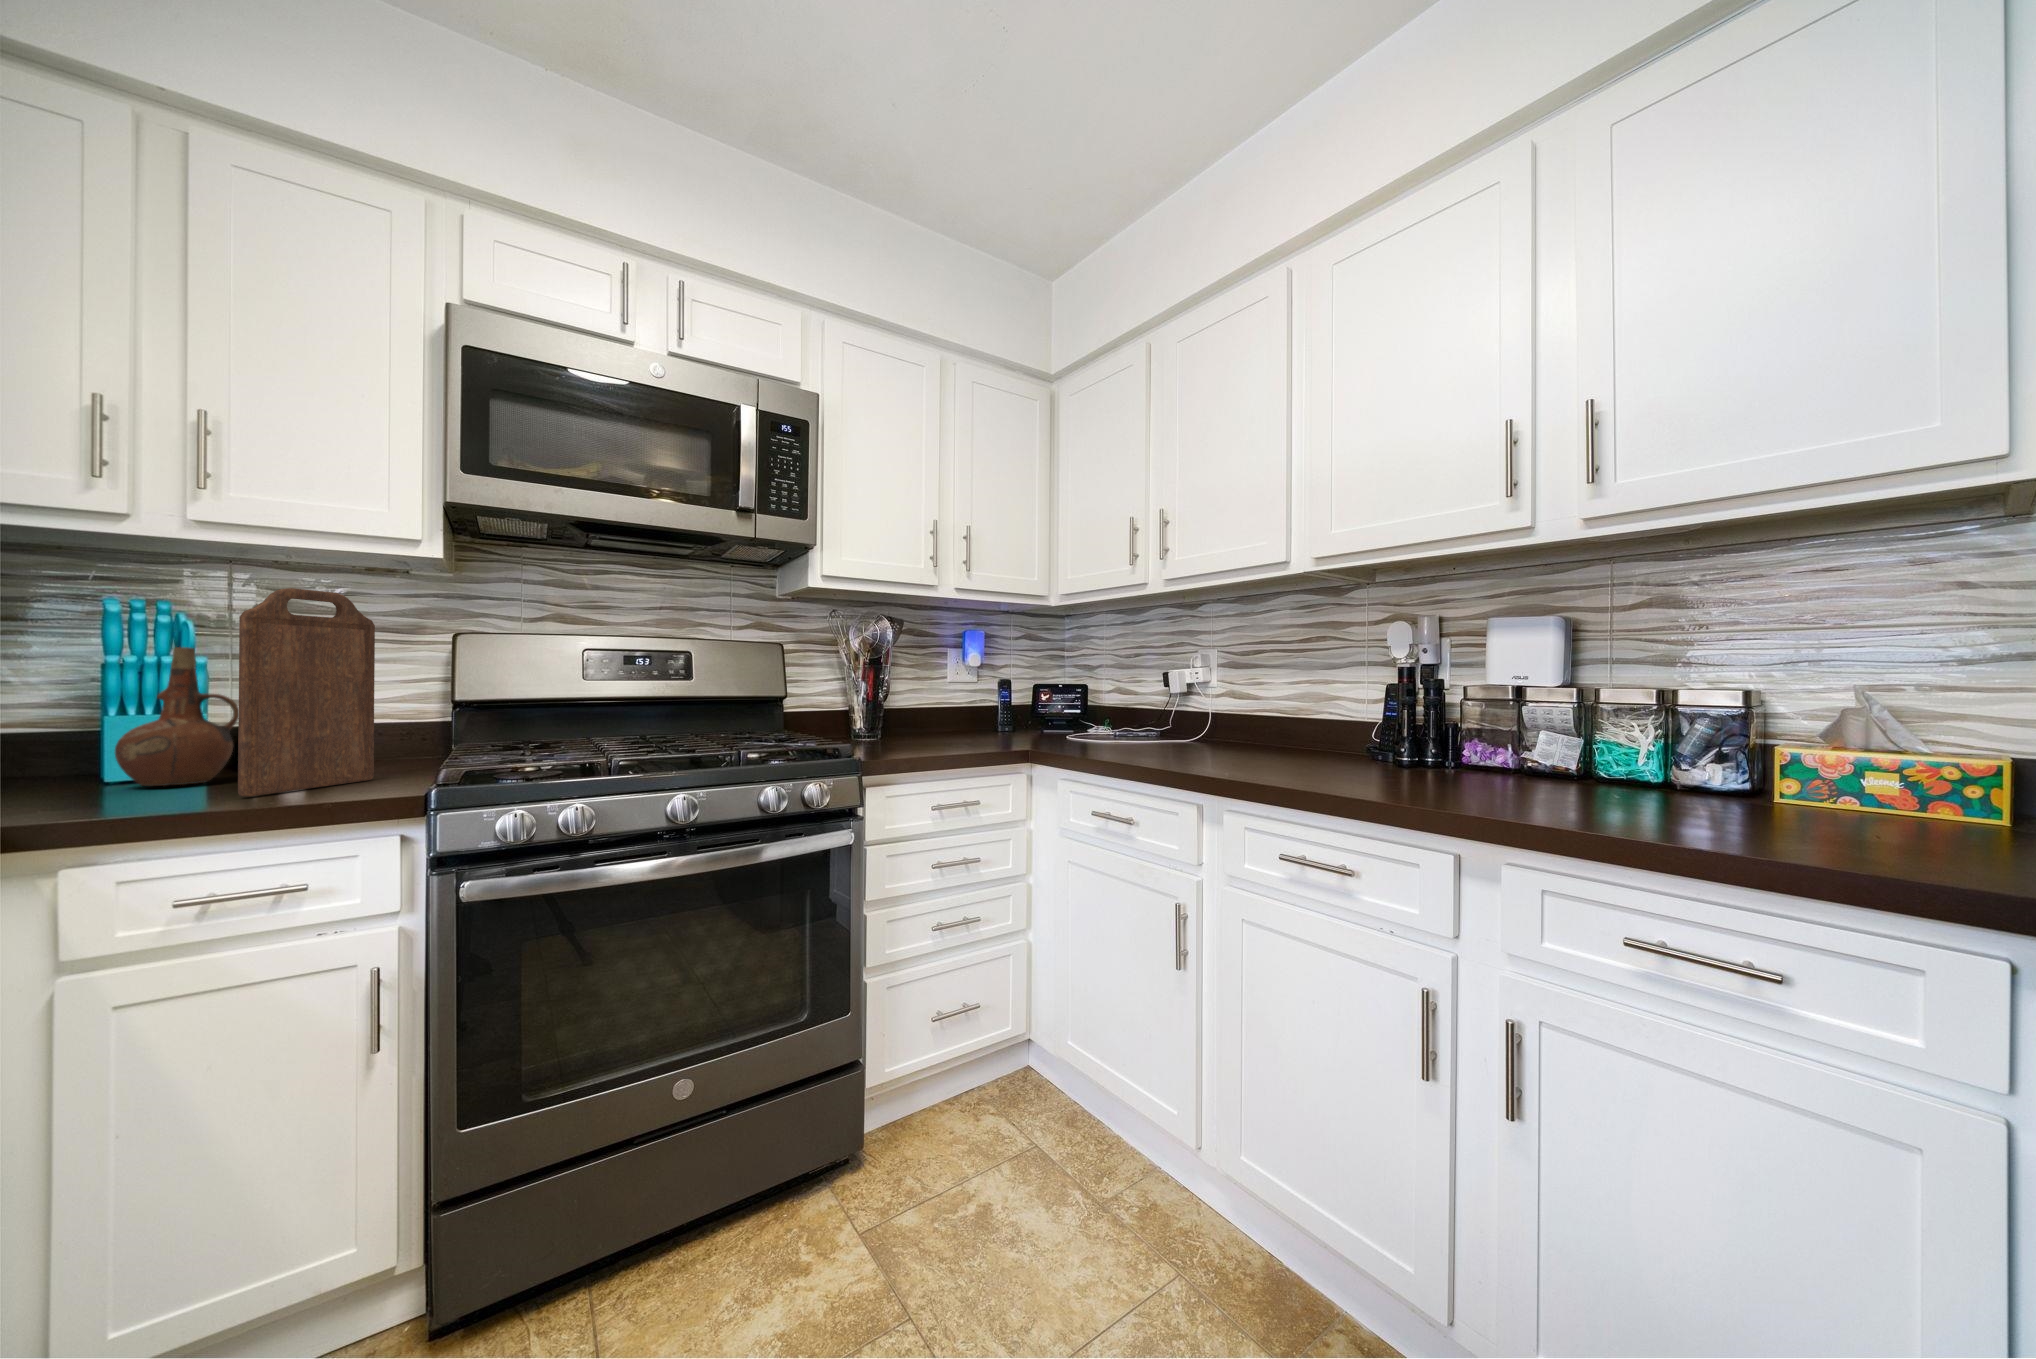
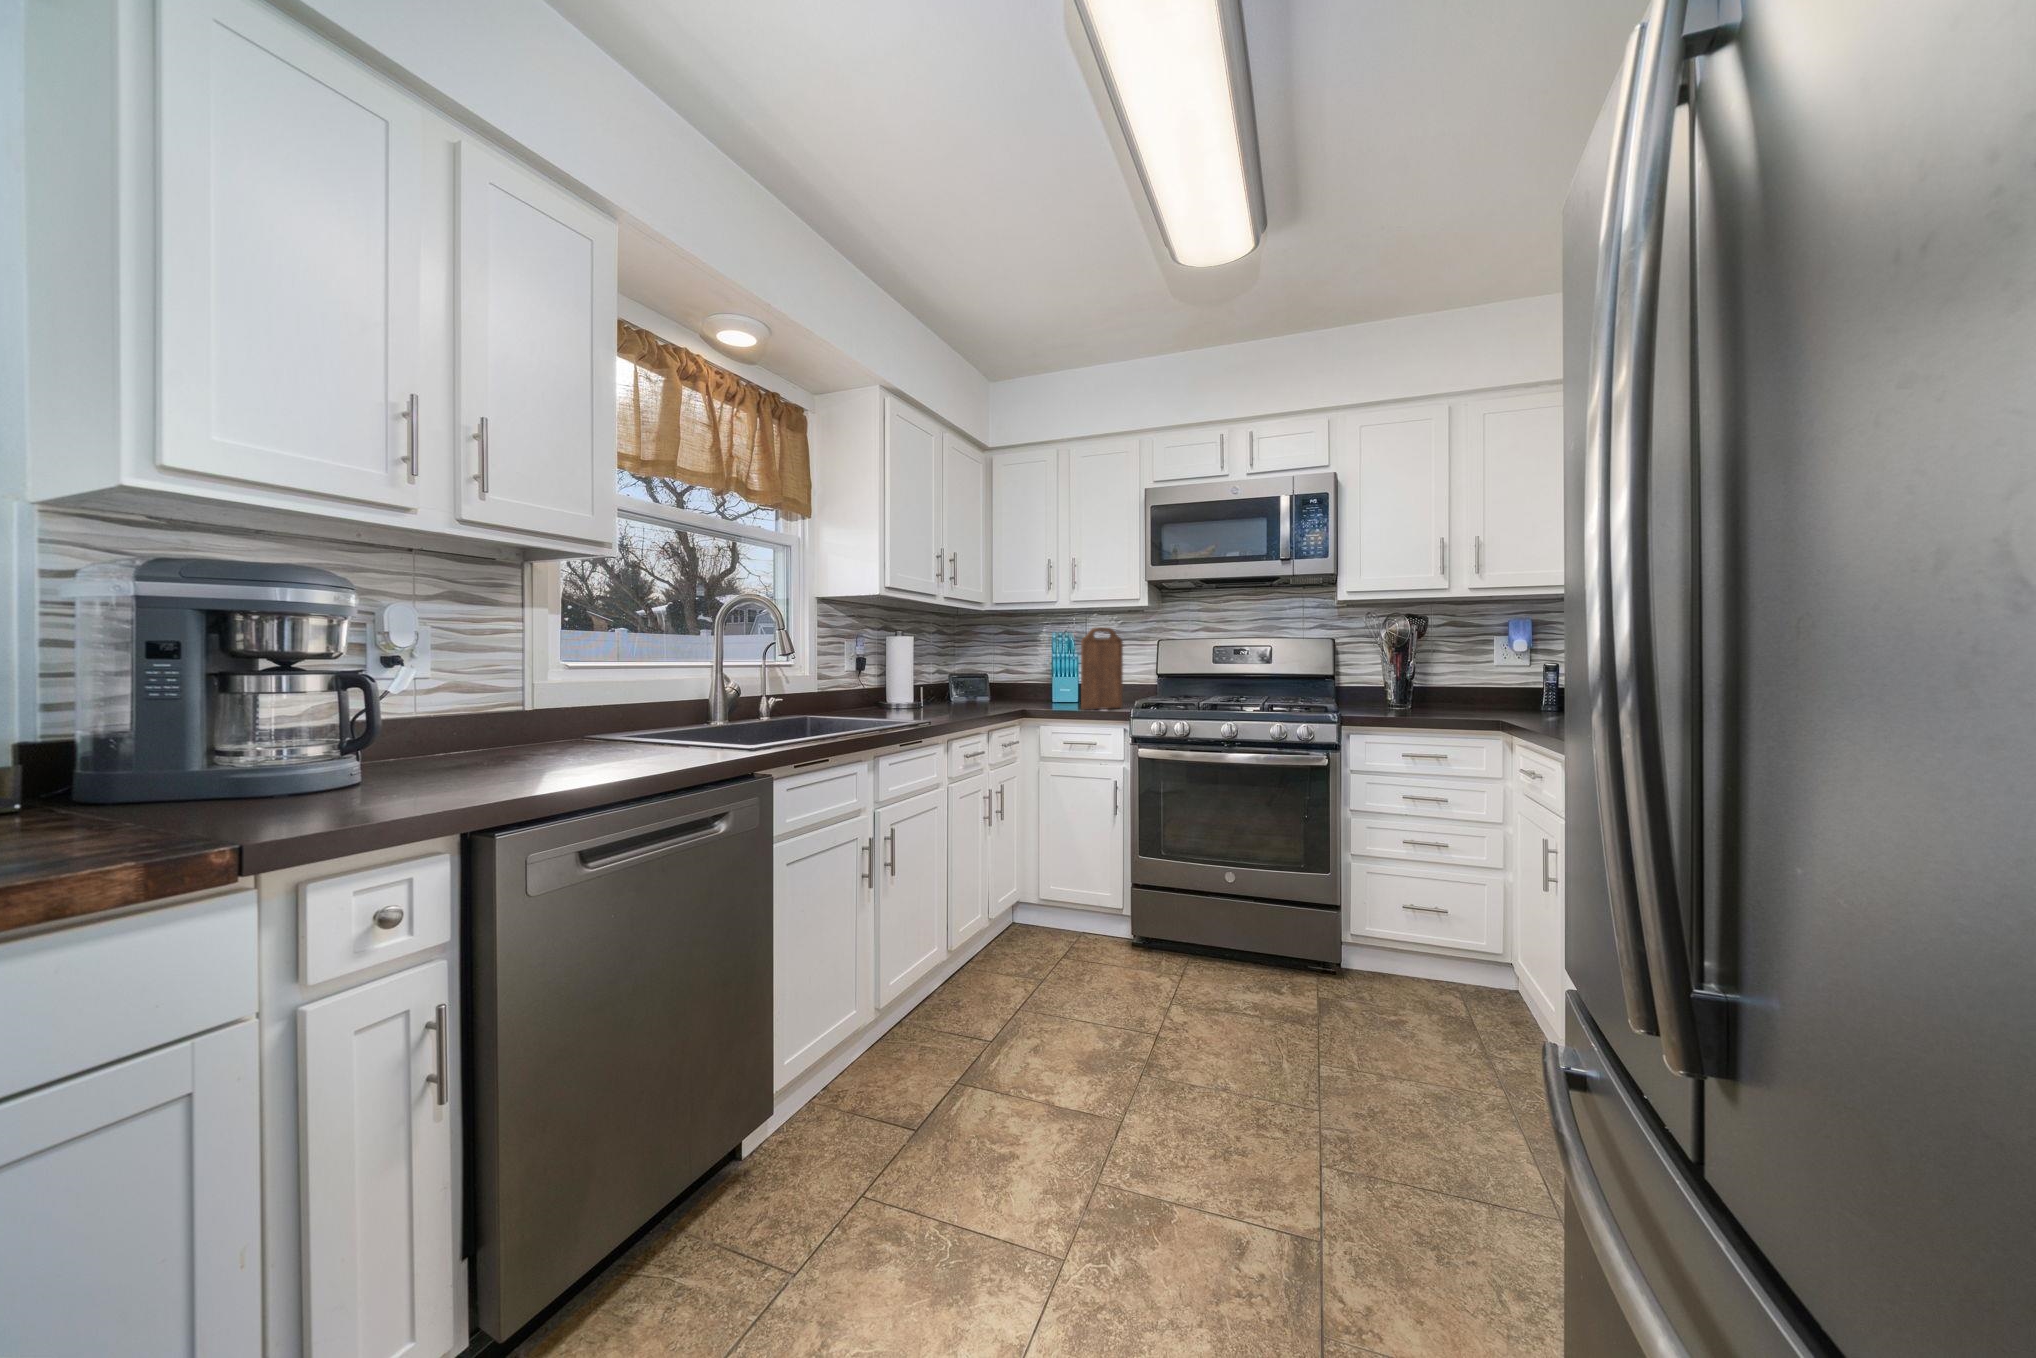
ceramic pitcher: present [115,647,238,786] -> none [1053,651,1085,705]

